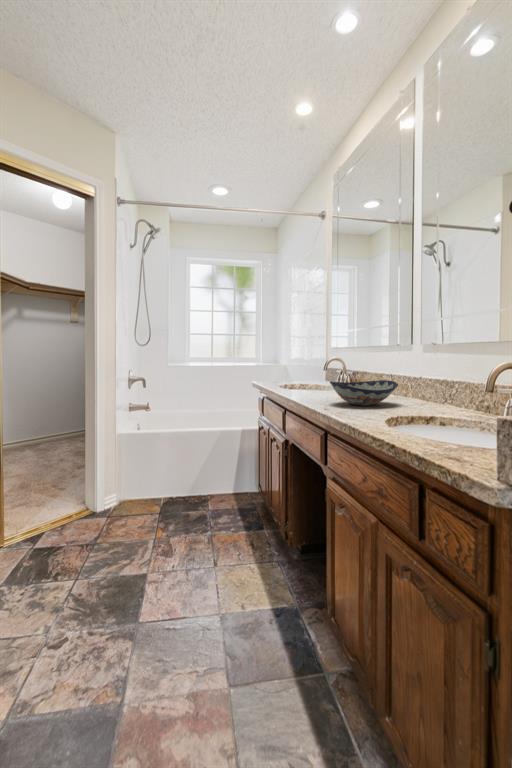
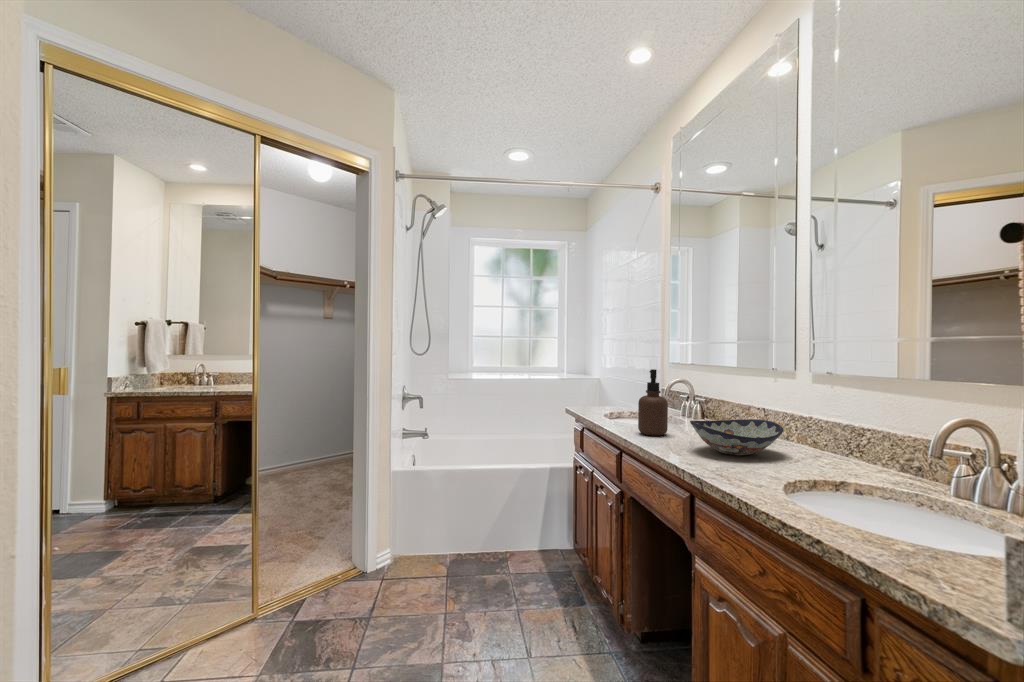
soap dispenser: none [297,347,319,397] -> present [638,369,668,436]

